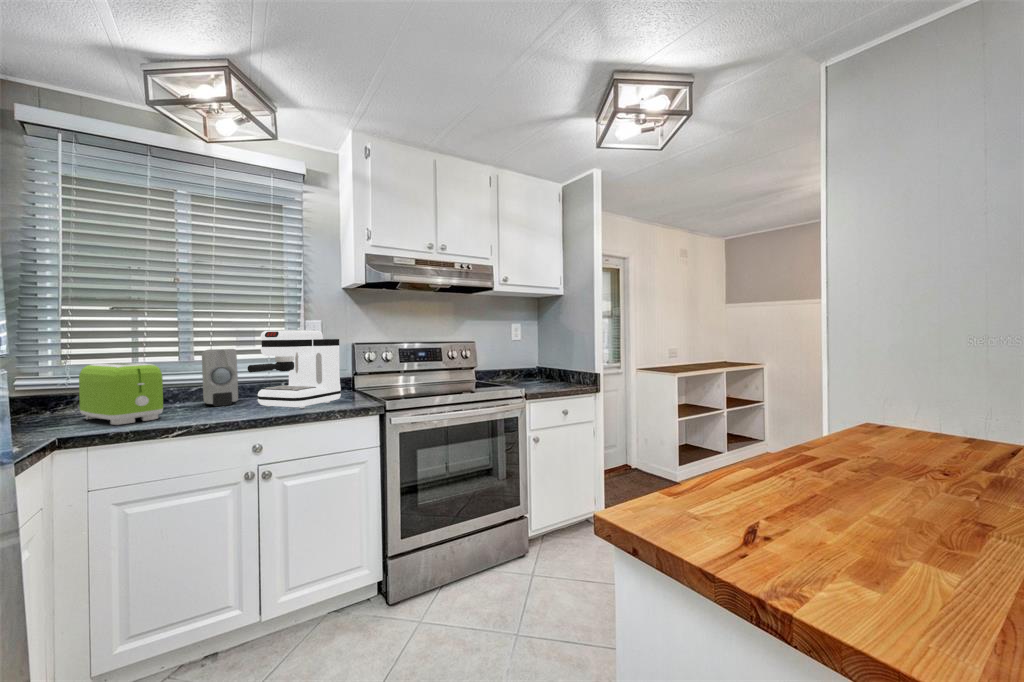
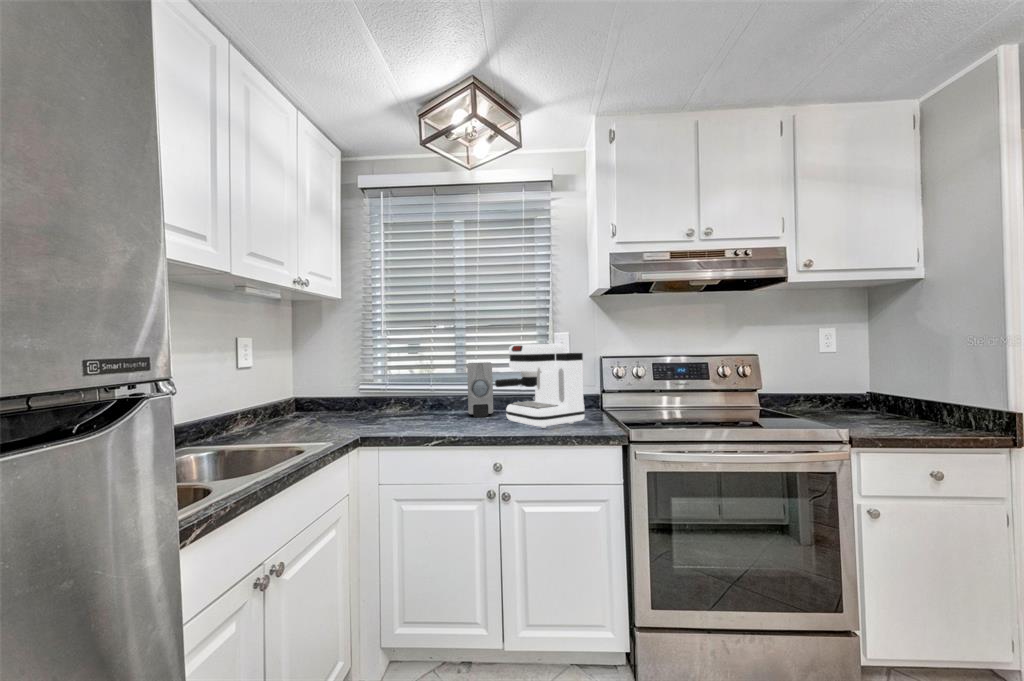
toaster: present [79,363,163,425] -> none [384,373,432,428]

